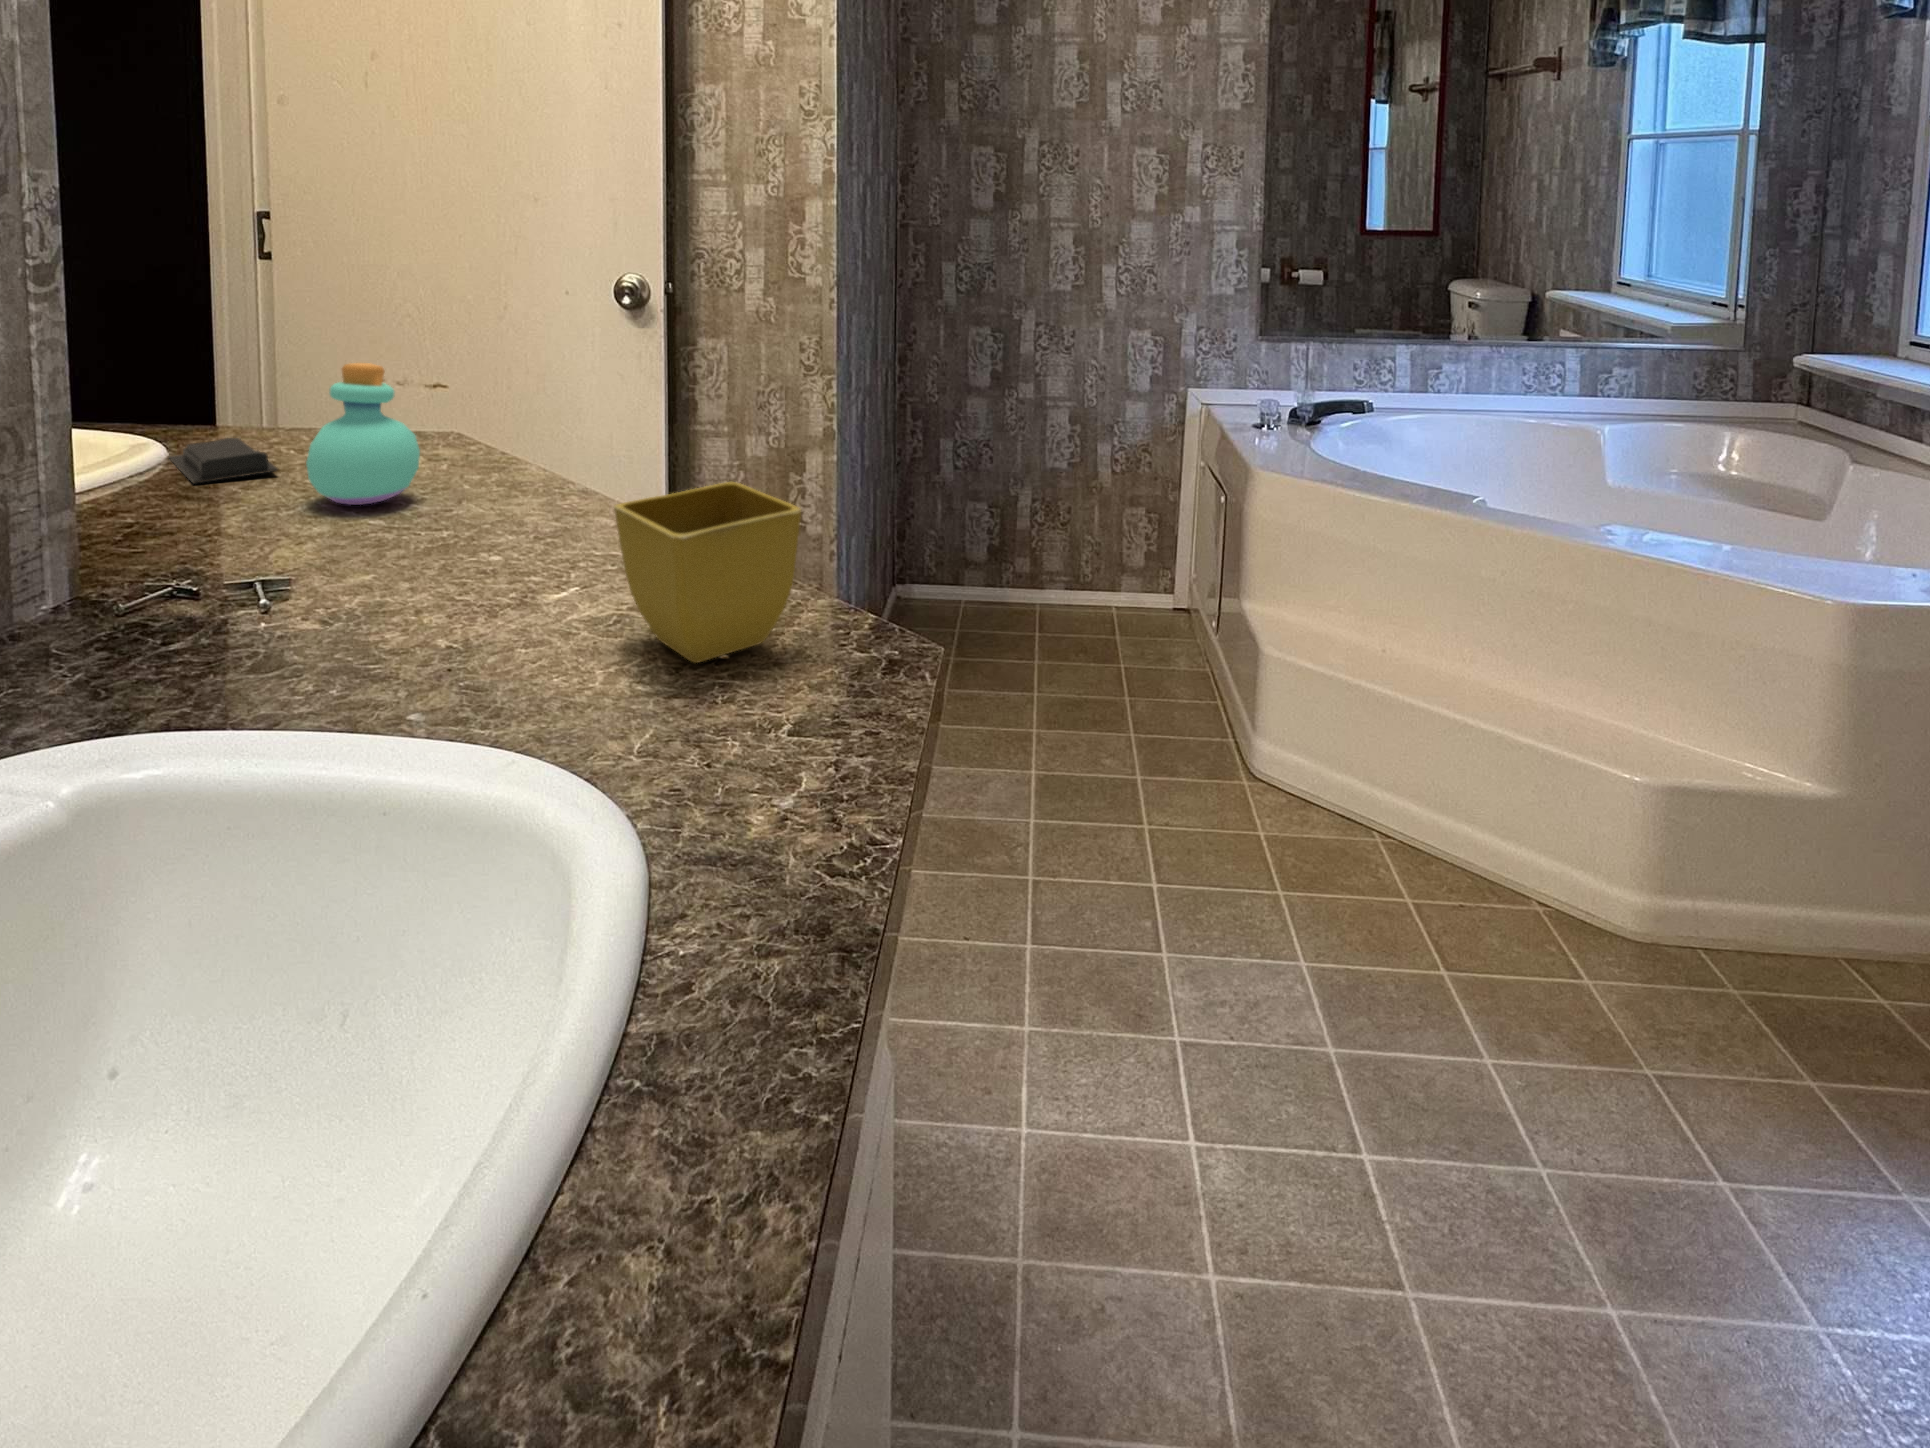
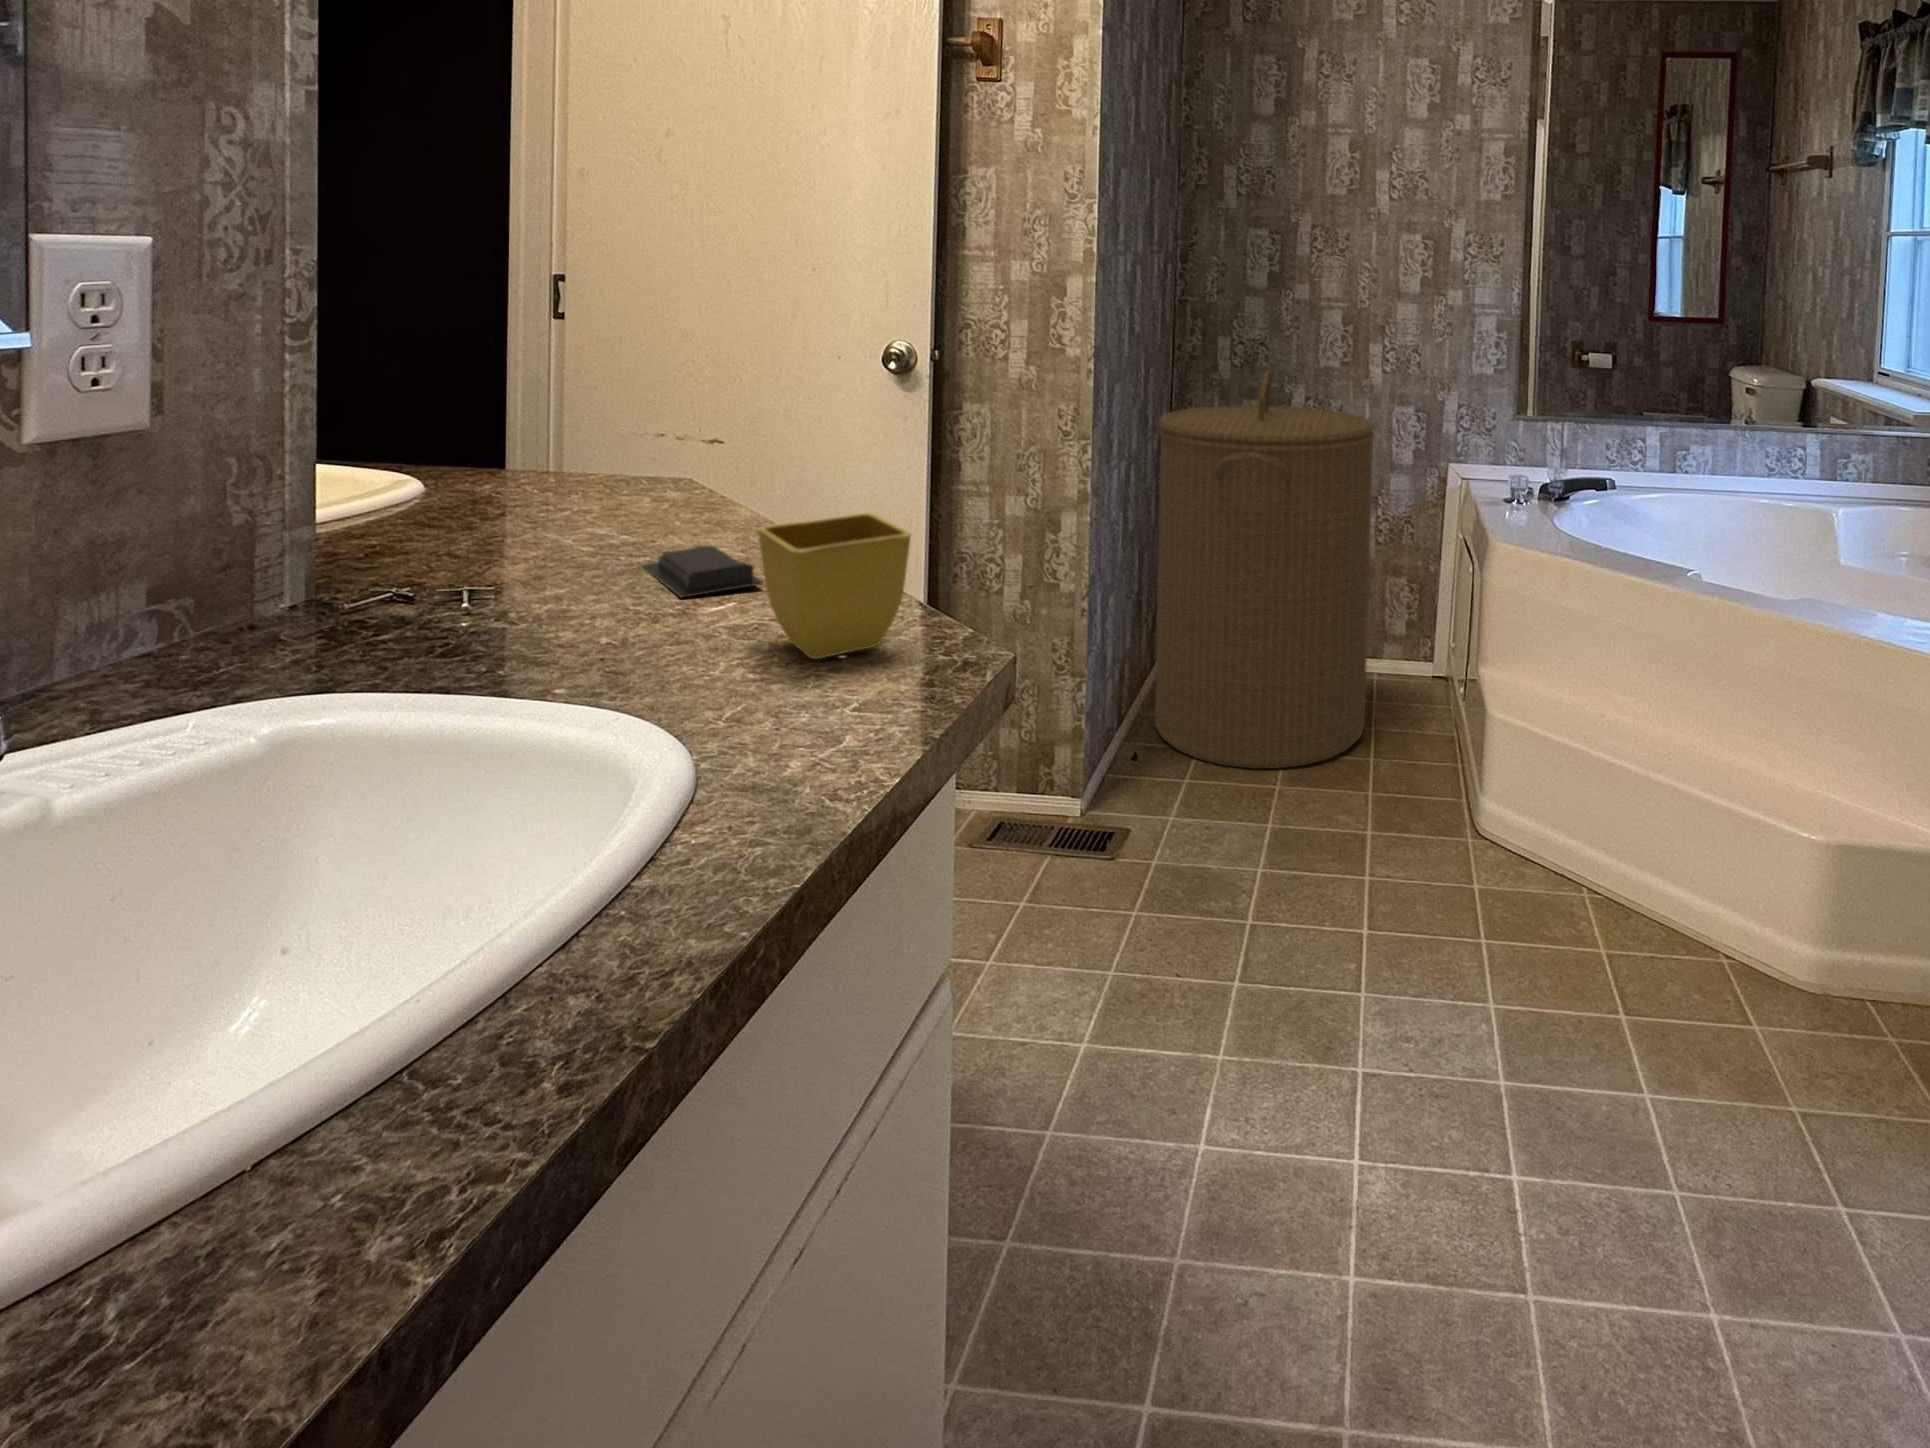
laundry hamper: none [896,295,1122,704] -> present [1155,370,1374,768]
perfume bottle: present [306,363,420,505] -> none [529,410,633,535]
soap bar: present [169,438,278,483] -> present [643,546,764,597]

